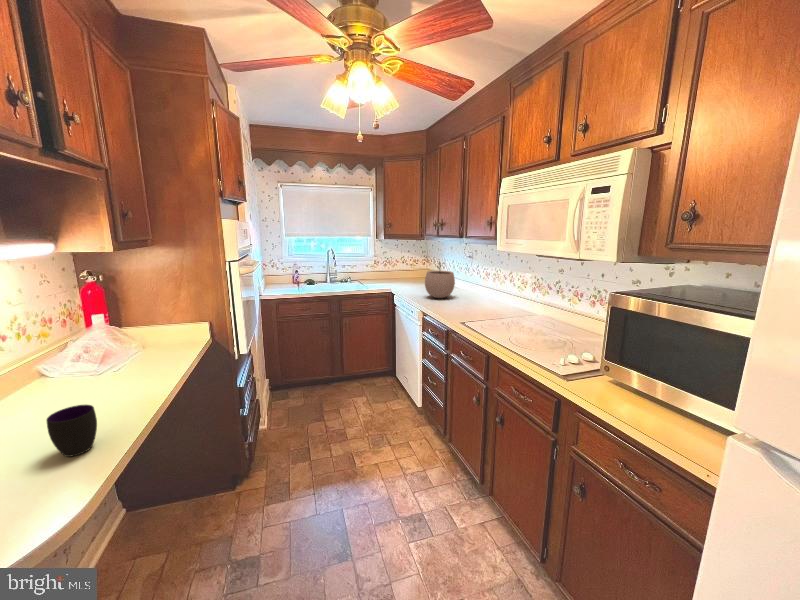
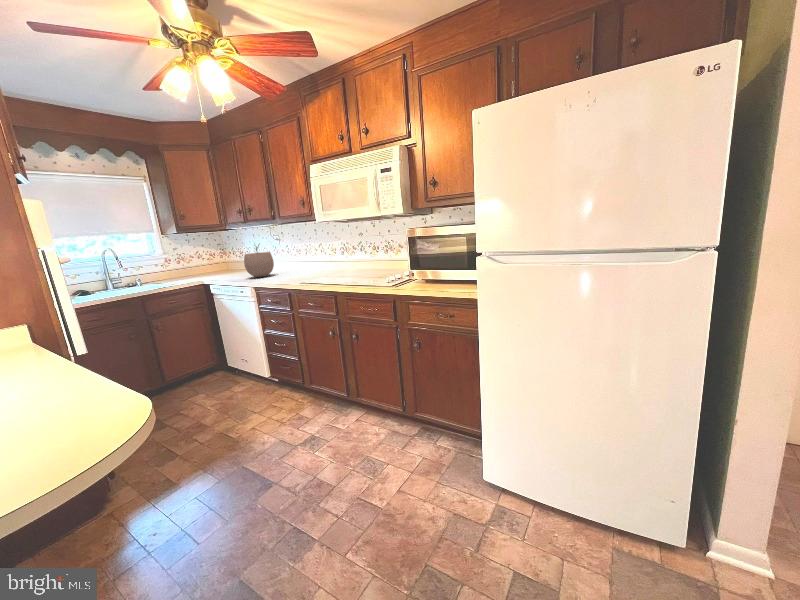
cup: present [47,405,97,457] -> none [21,357,75,406]

